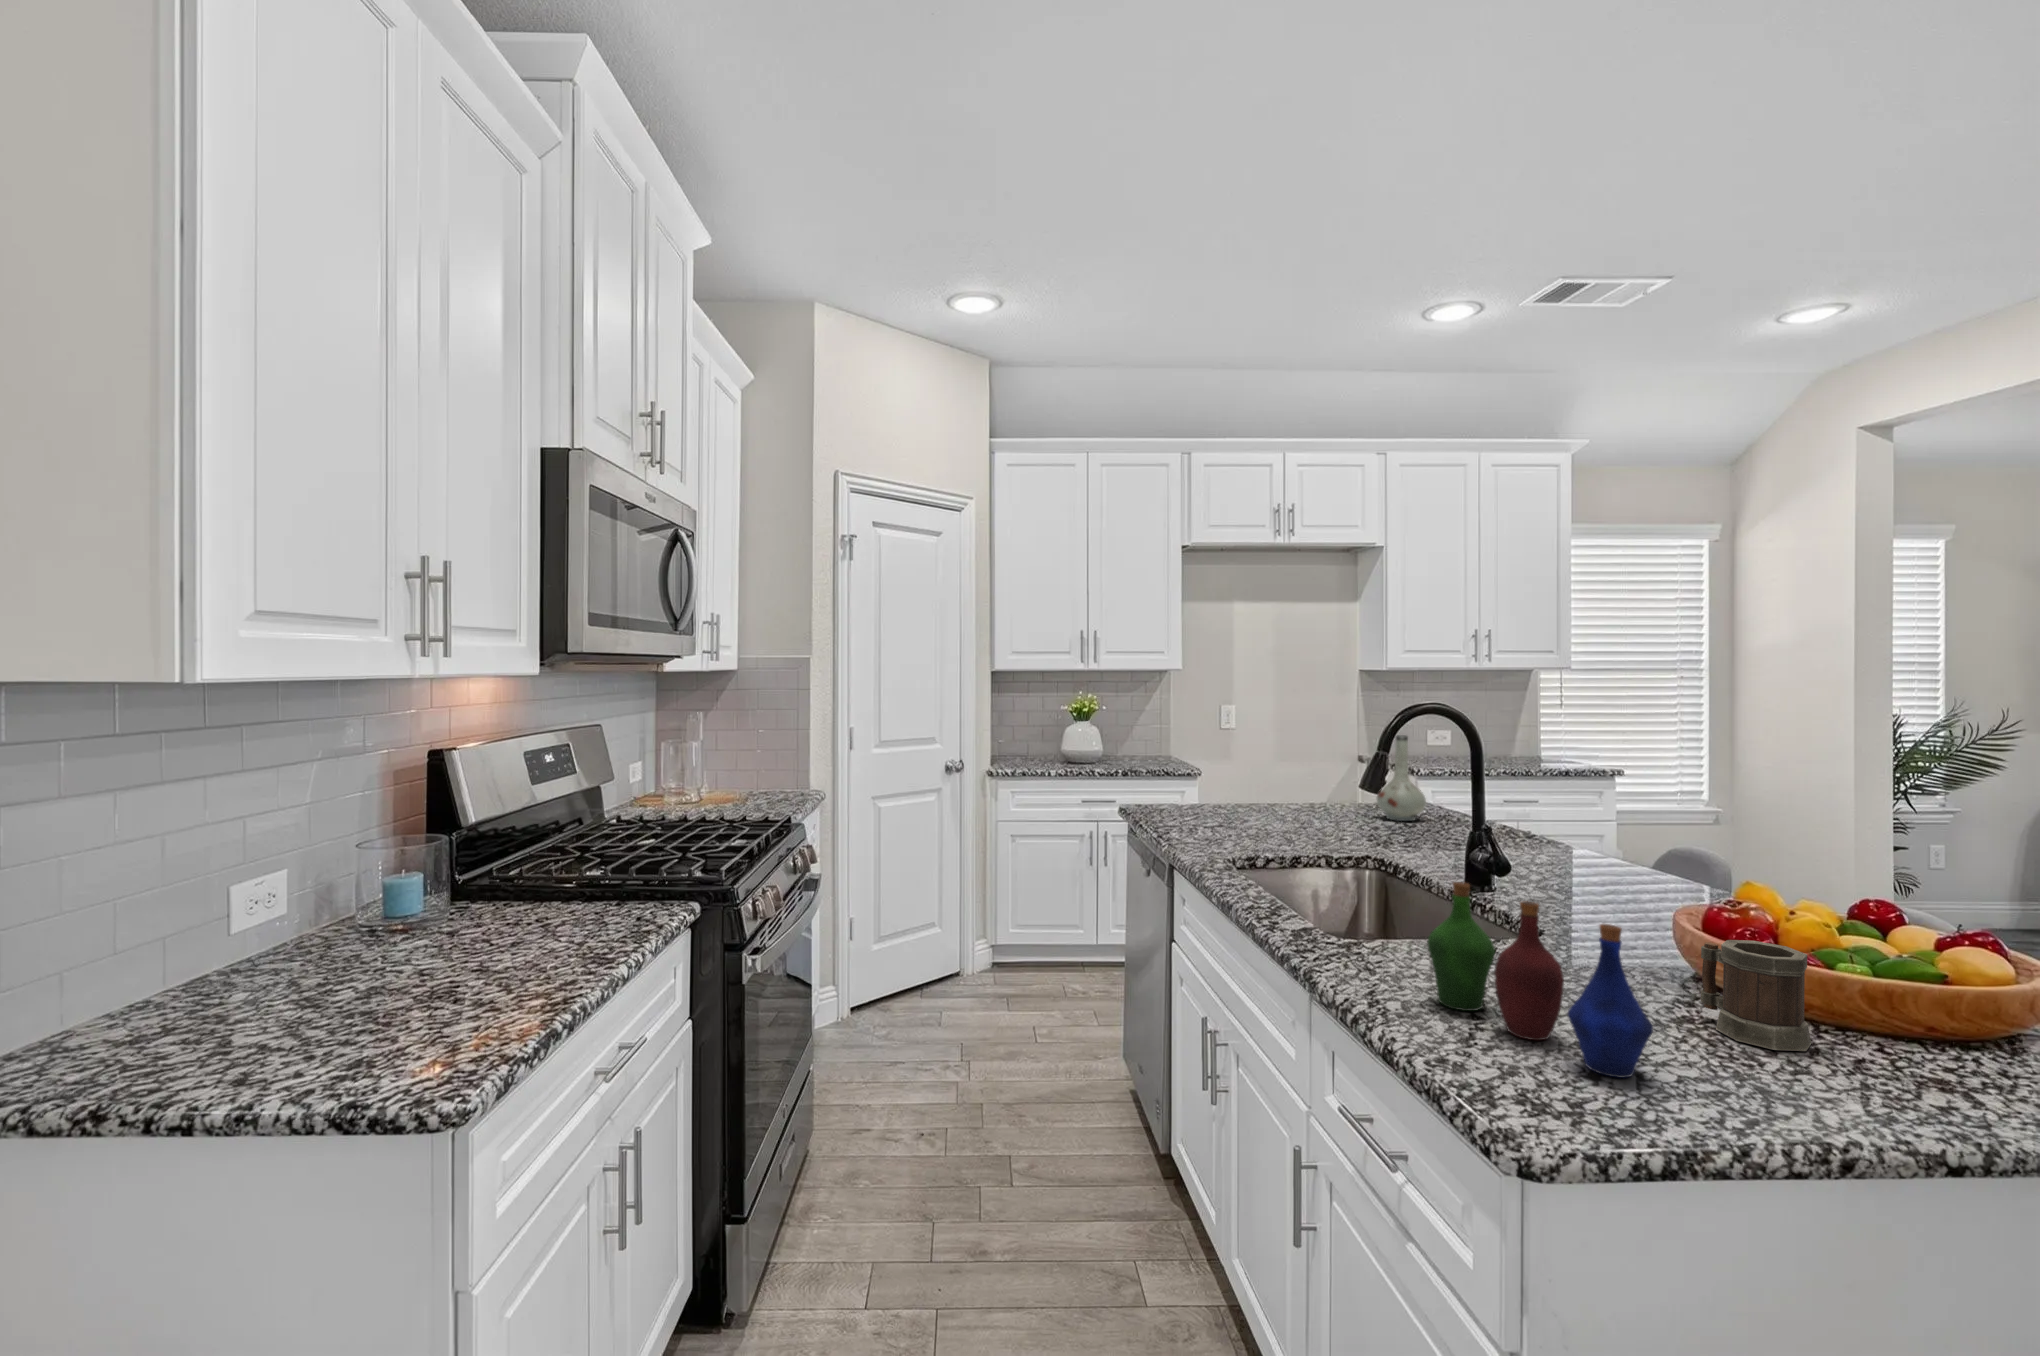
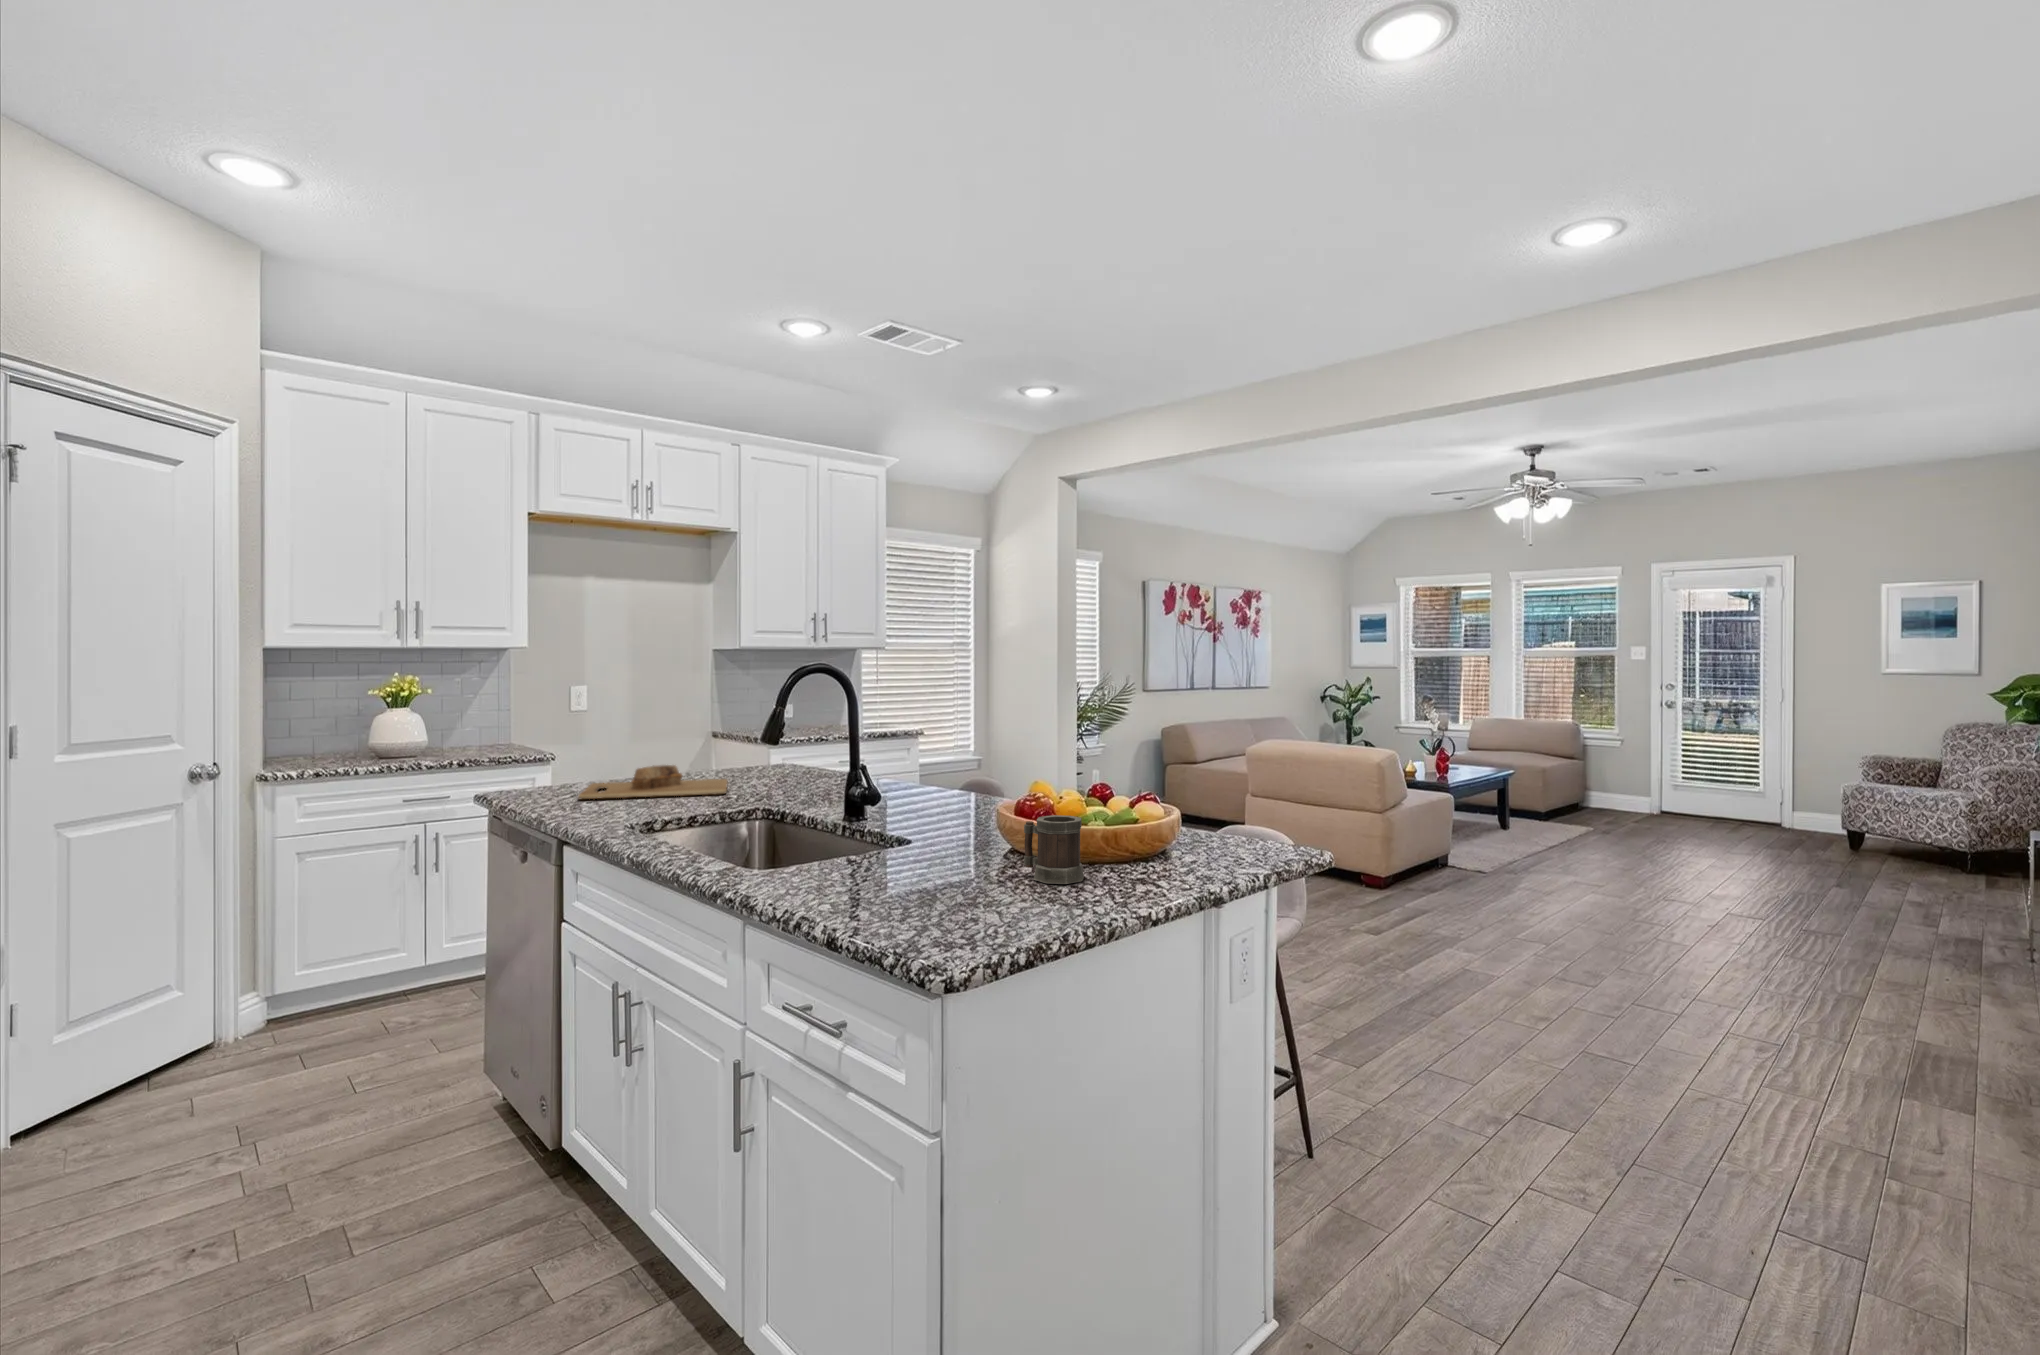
vase: present [1377,735,1426,821] -> none [755,701,798,779]
cutting board: none [1196,795,1346,832] -> present [578,765,727,799]
bottle: present [1427,882,1653,1078] -> none [849,799,1008,918]

